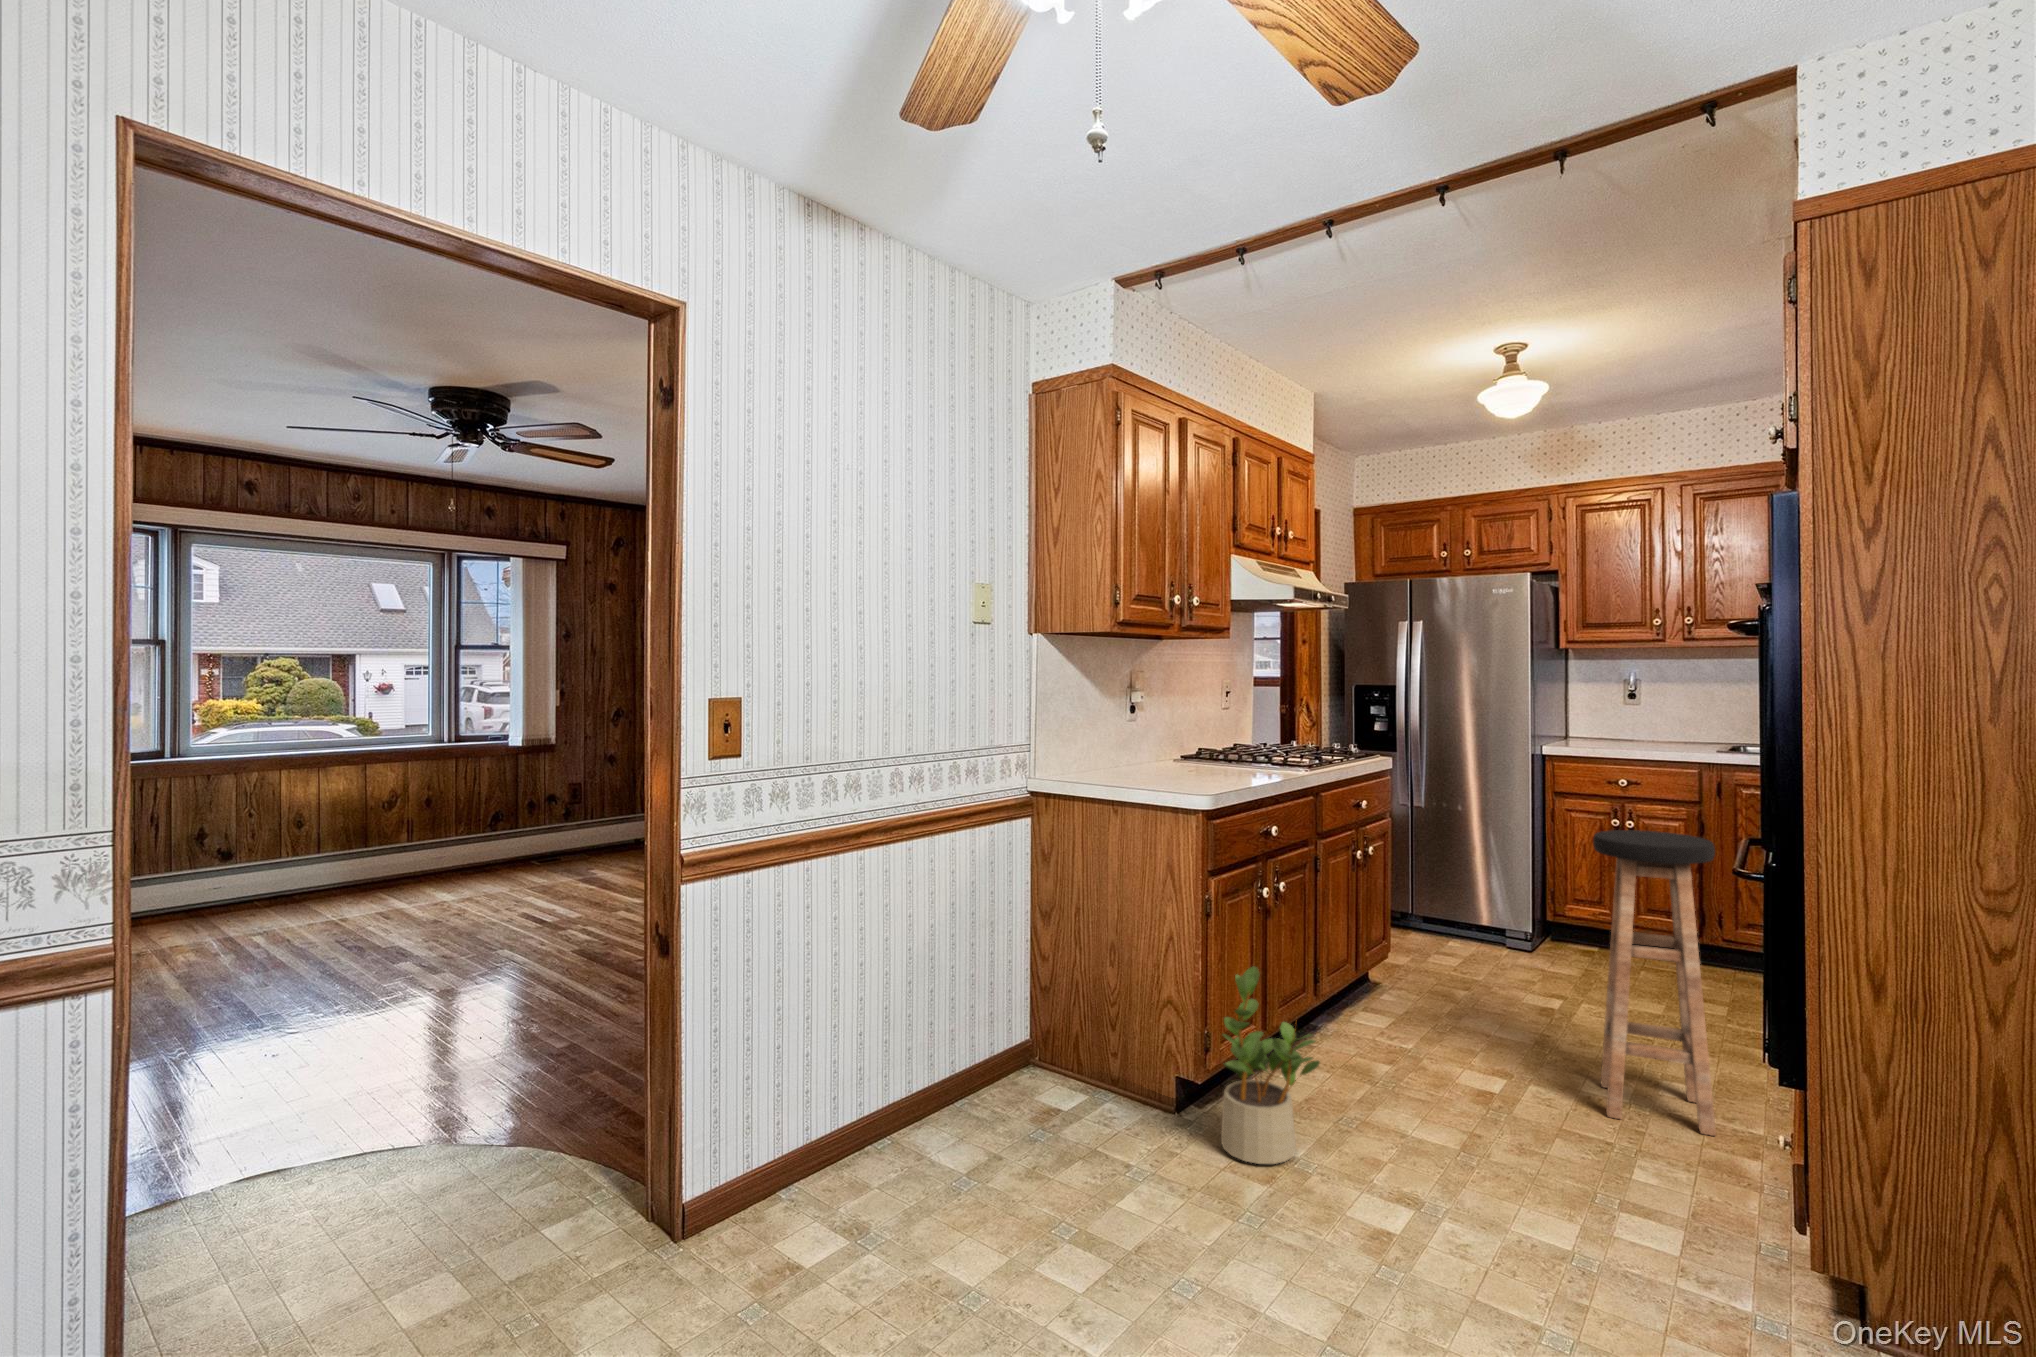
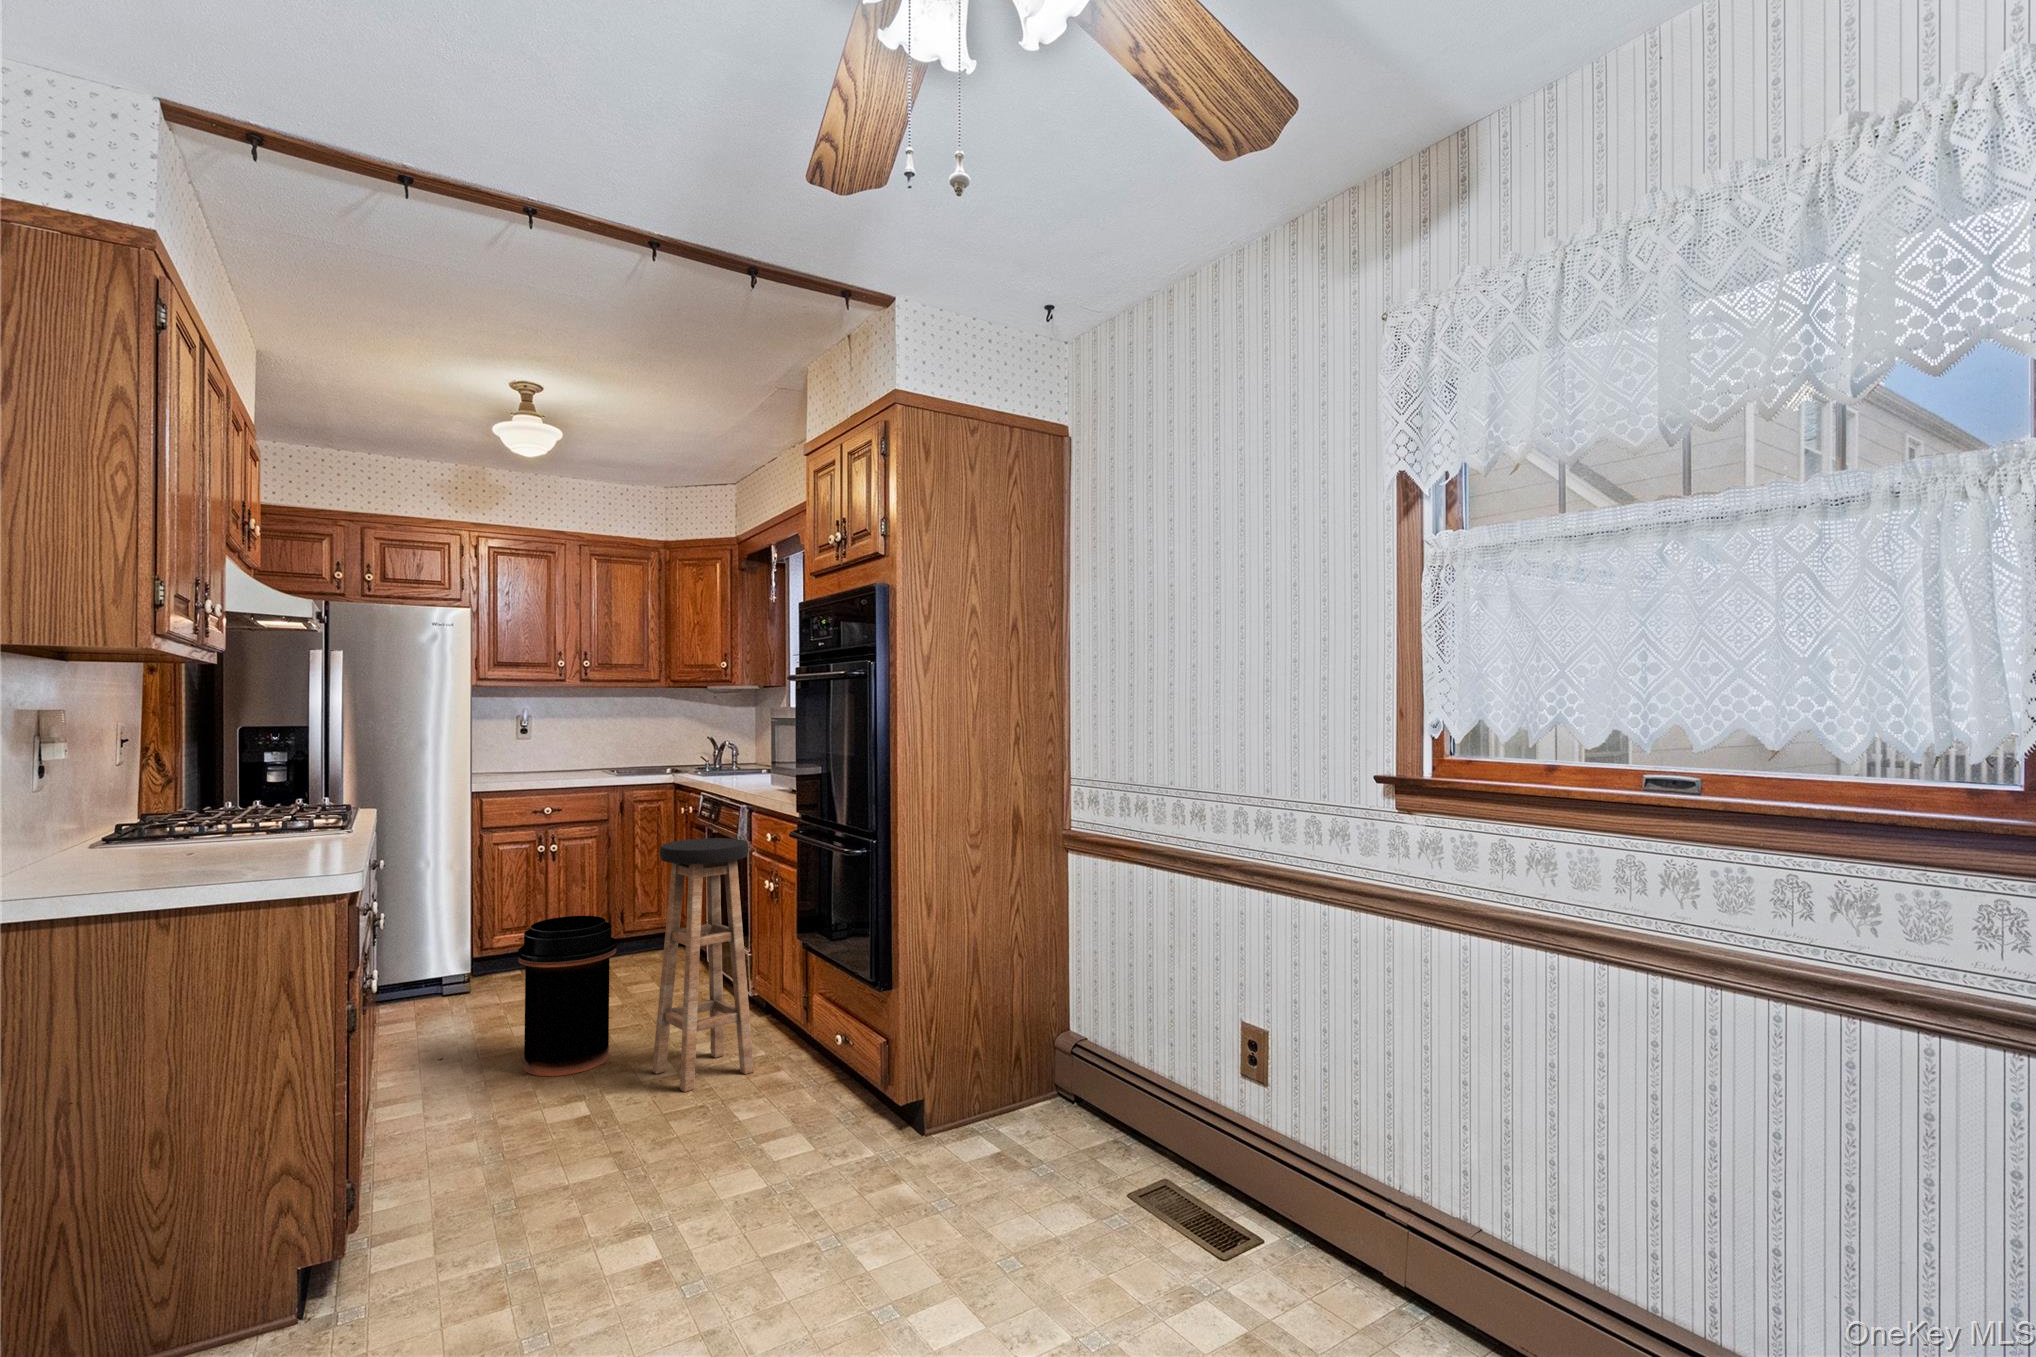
trash can: none [1482,890,1587,1055] -> present [518,916,617,1076]
potted plant: present [1221,966,1320,1164] -> none [396,1055,531,1301]

